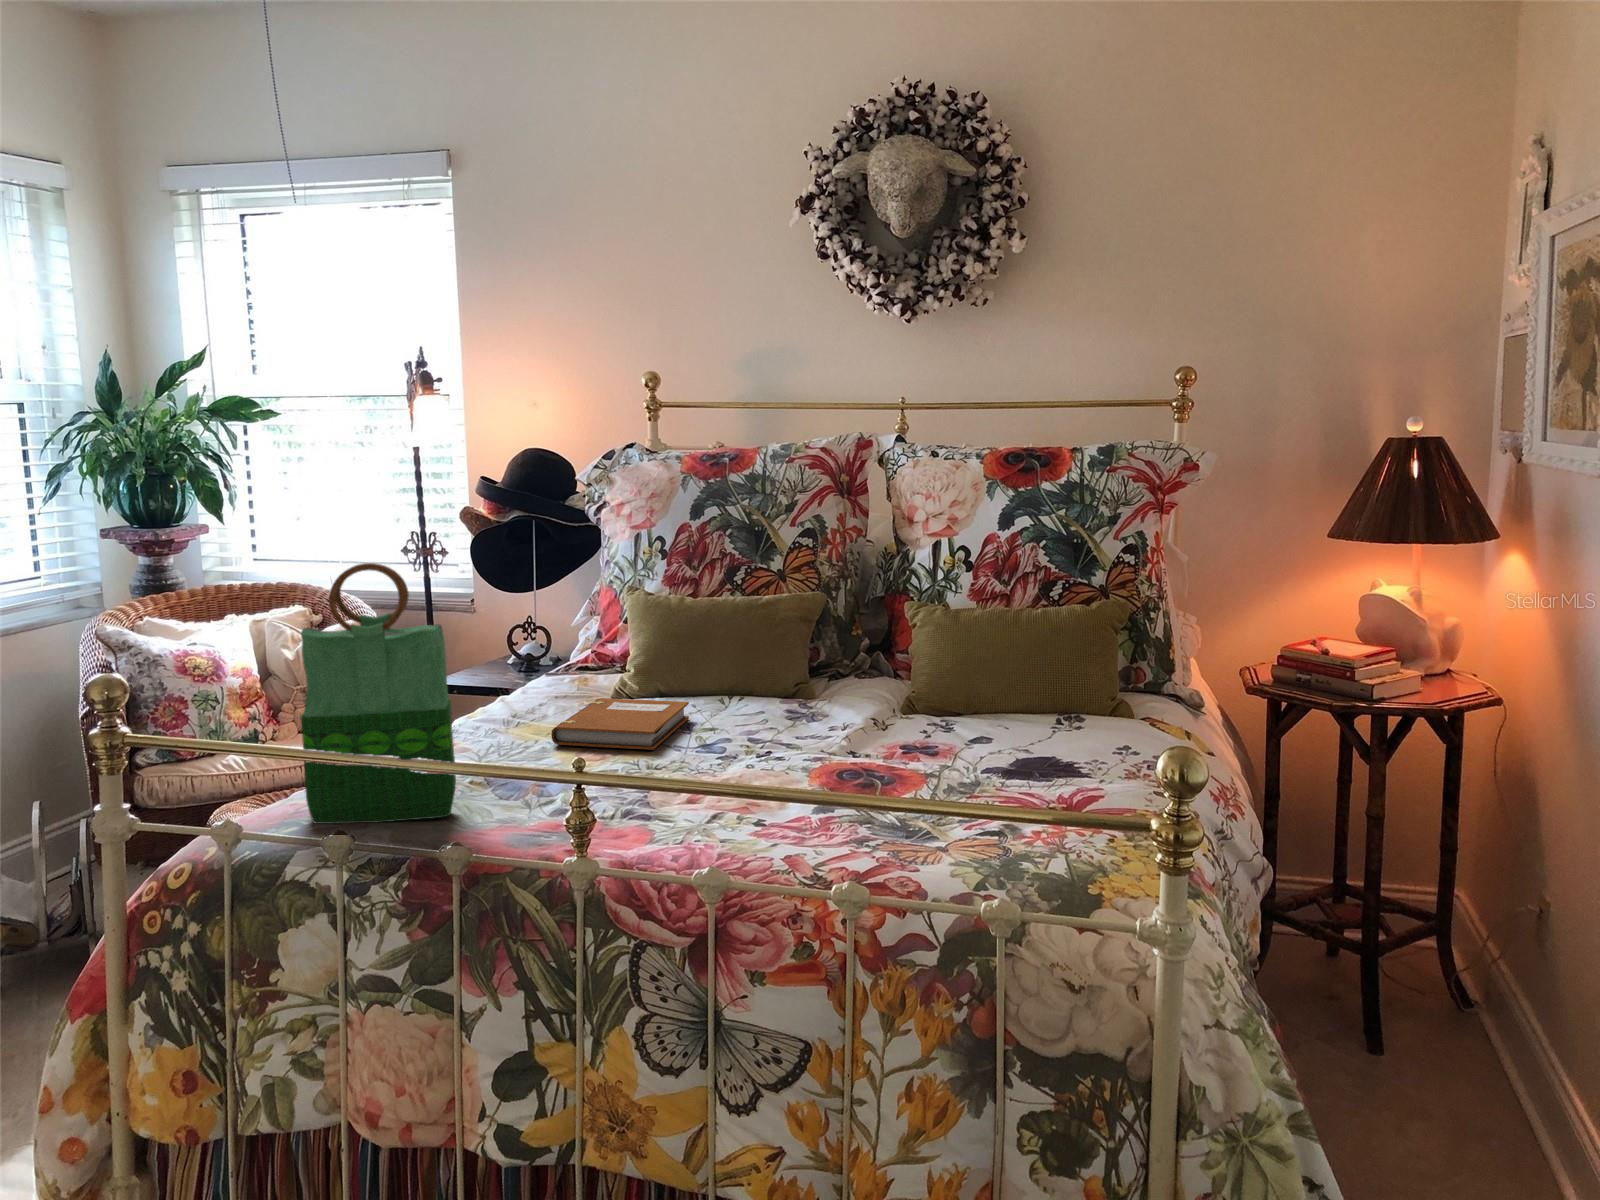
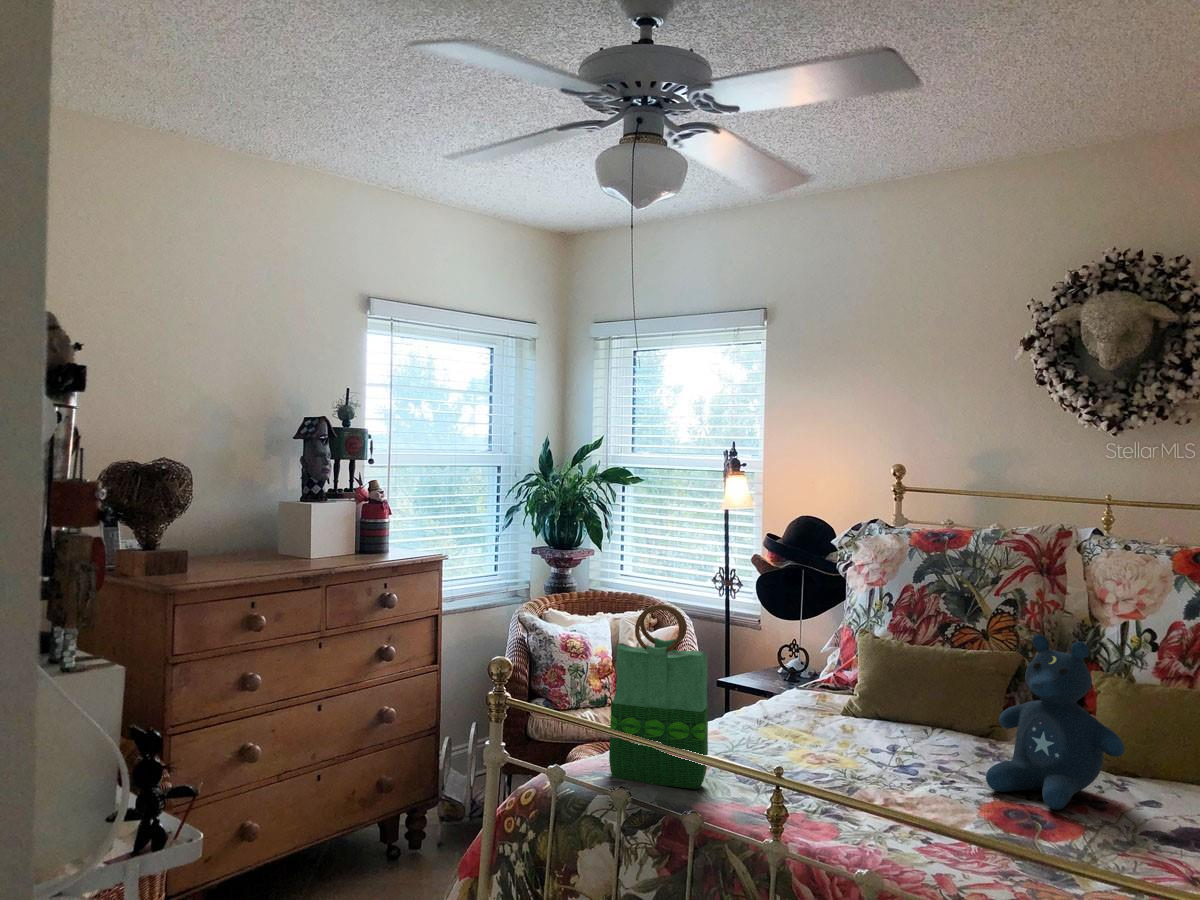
stuffed bear: none [809,558,958,762] -> present [986,634,1124,810]
notebook: present [551,698,689,750] -> none [786,714,896,763]

